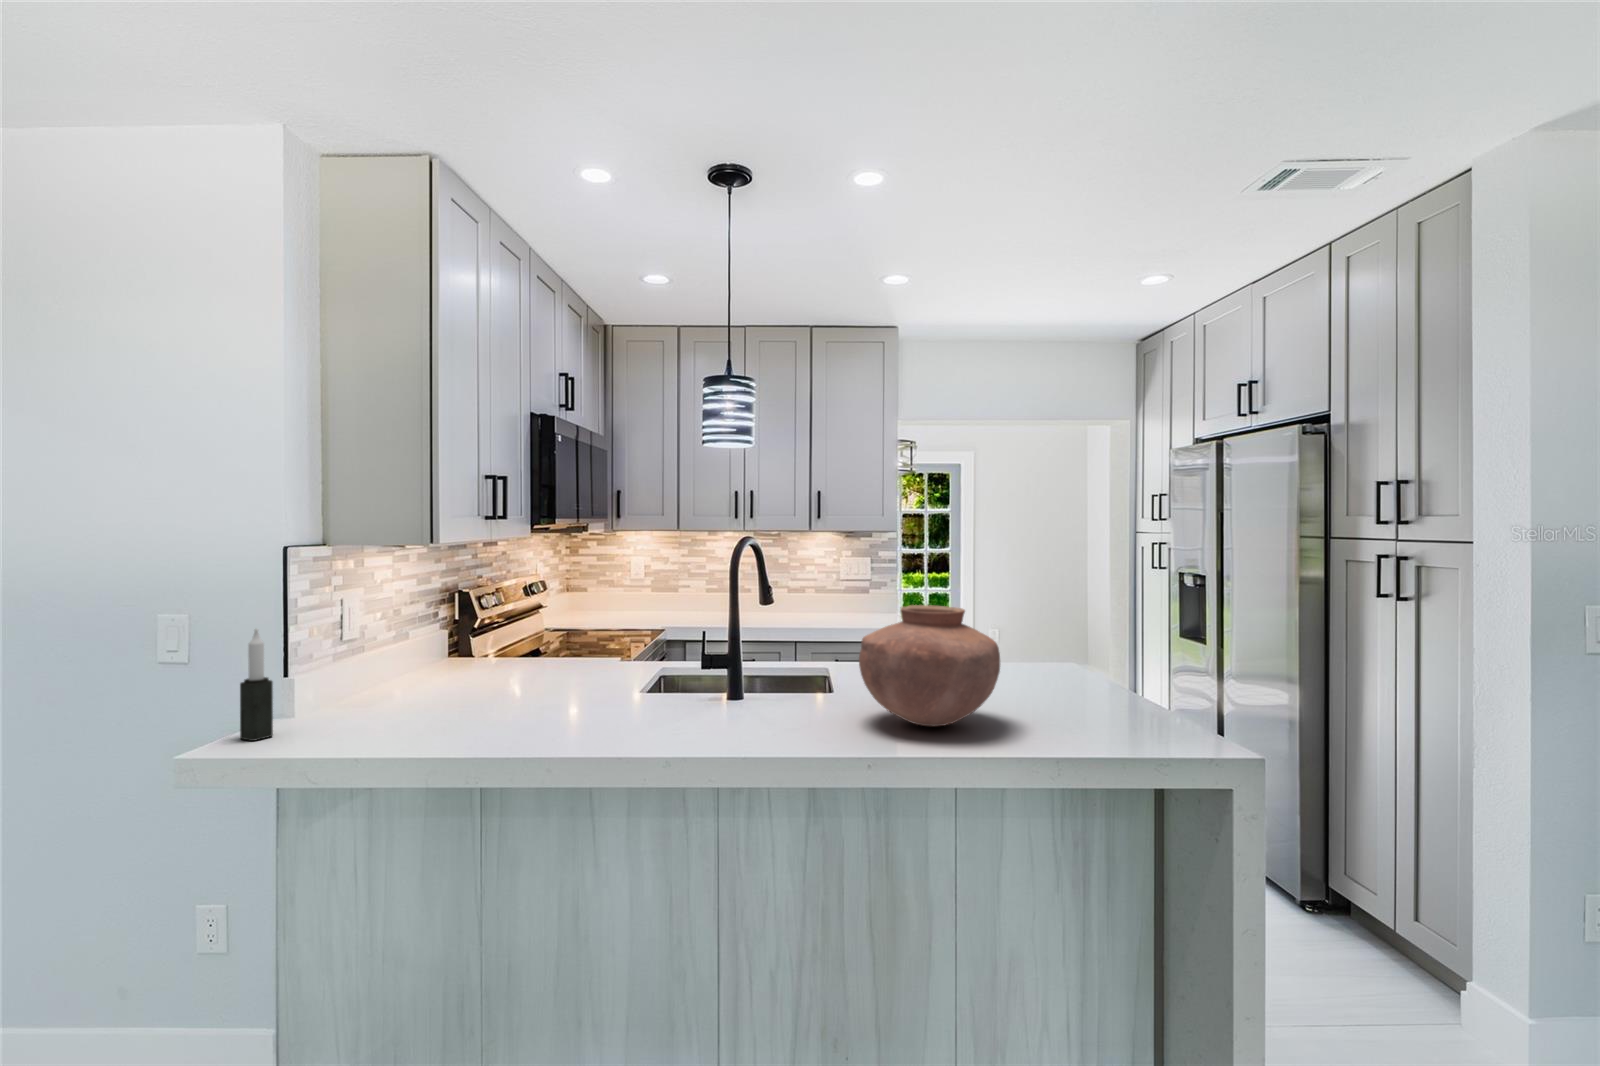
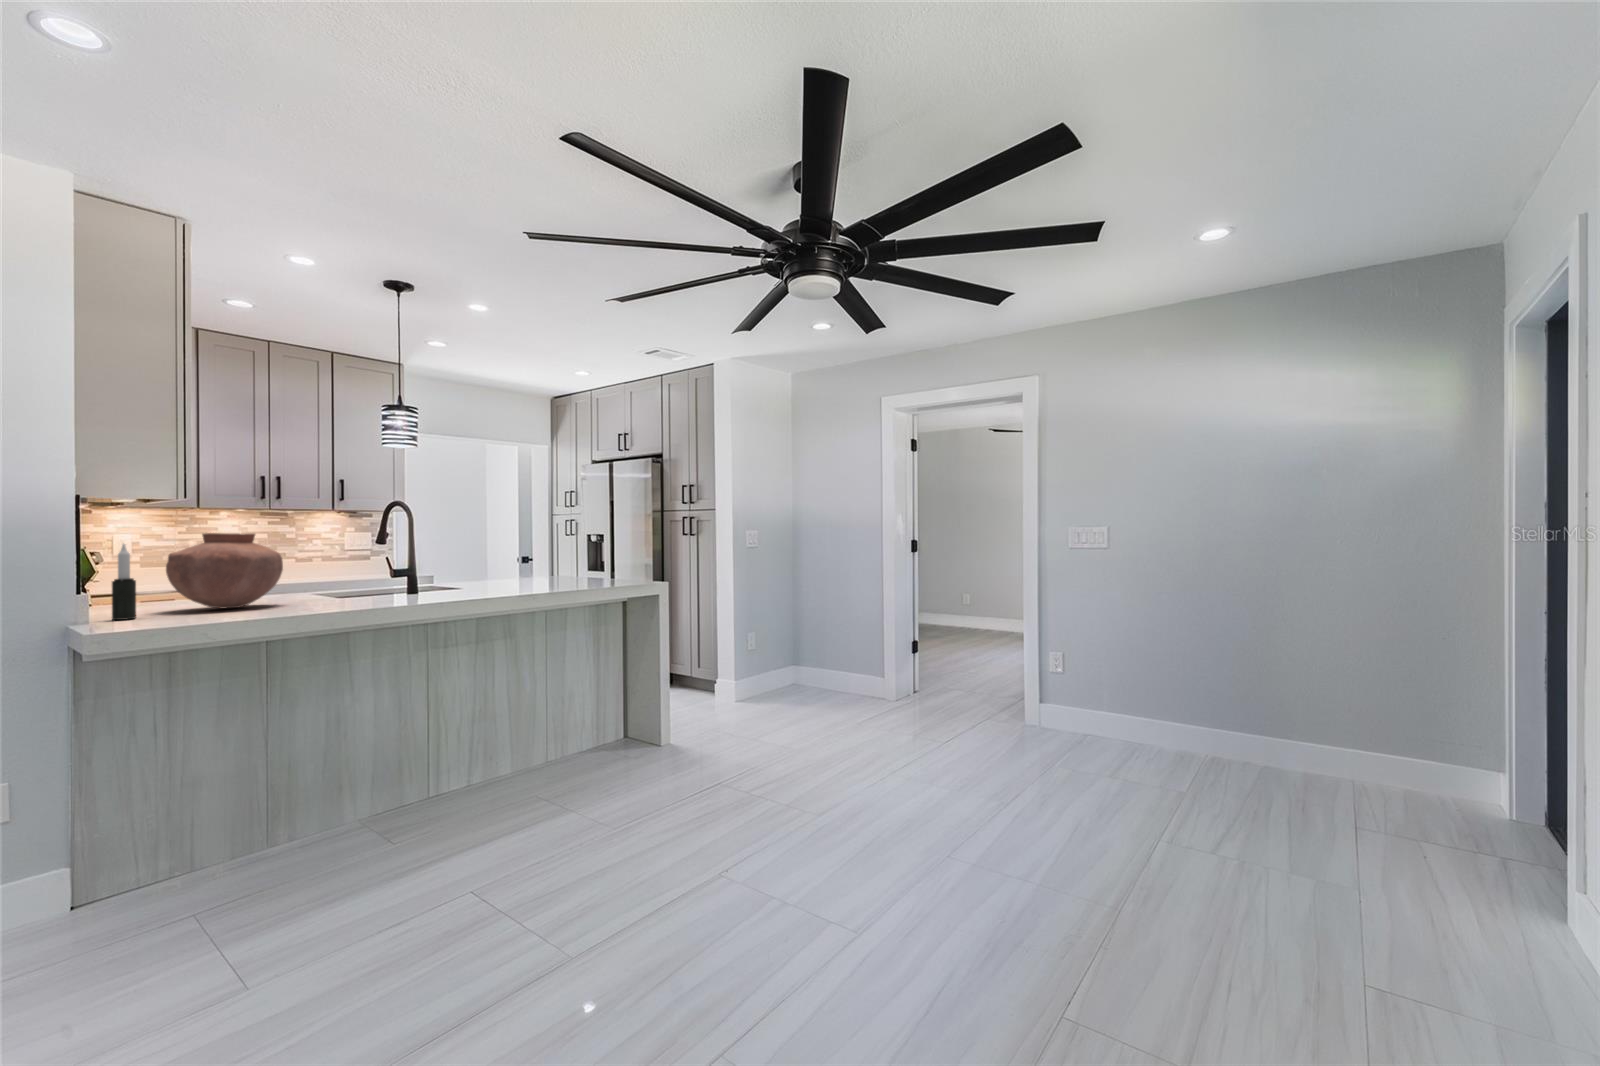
vase: present [859,605,1000,726] -> present [166,533,283,609]

